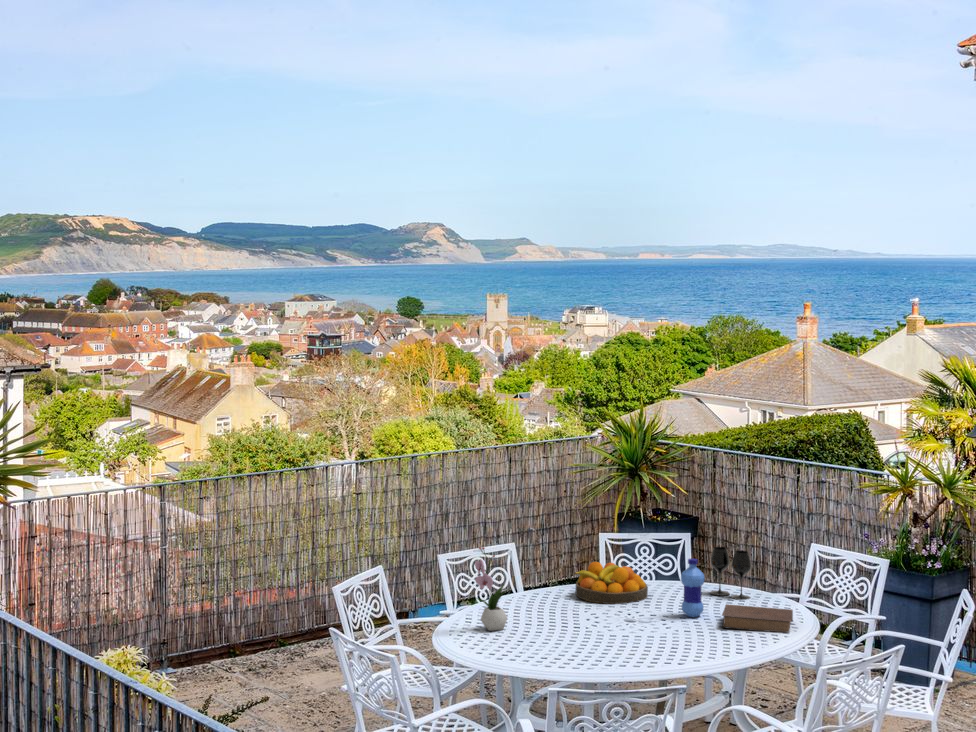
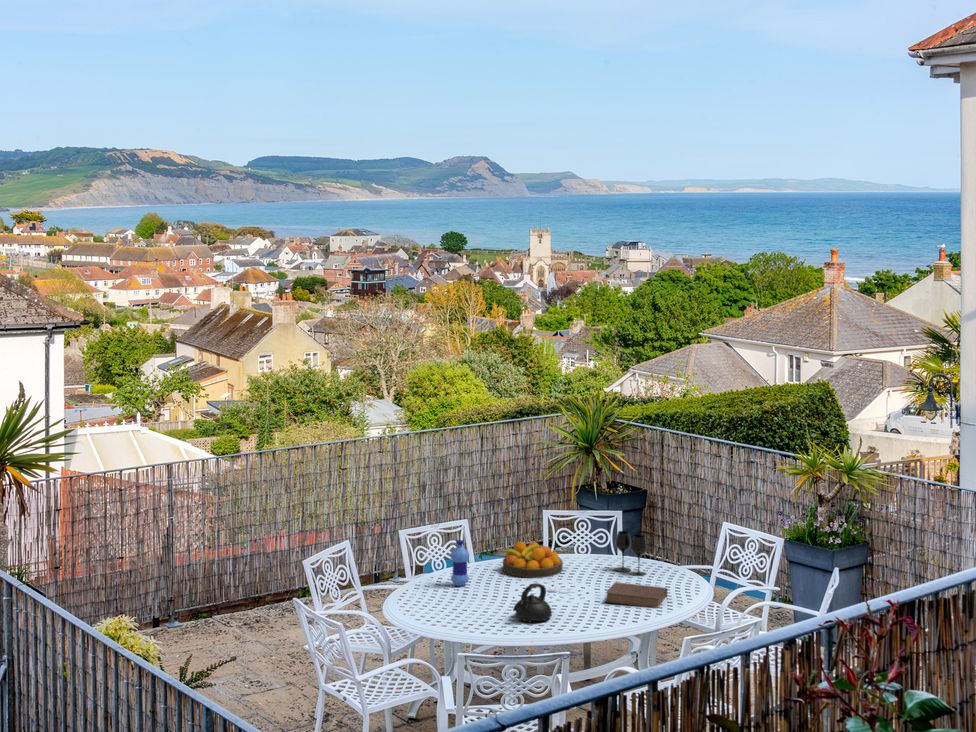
flower arrangement: present [475,547,509,631] -> none [408,534,436,601]
water bottle: present [681,558,704,617] -> present [450,540,469,586]
teapot: none [616,602,665,652] -> present [513,583,552,622]

